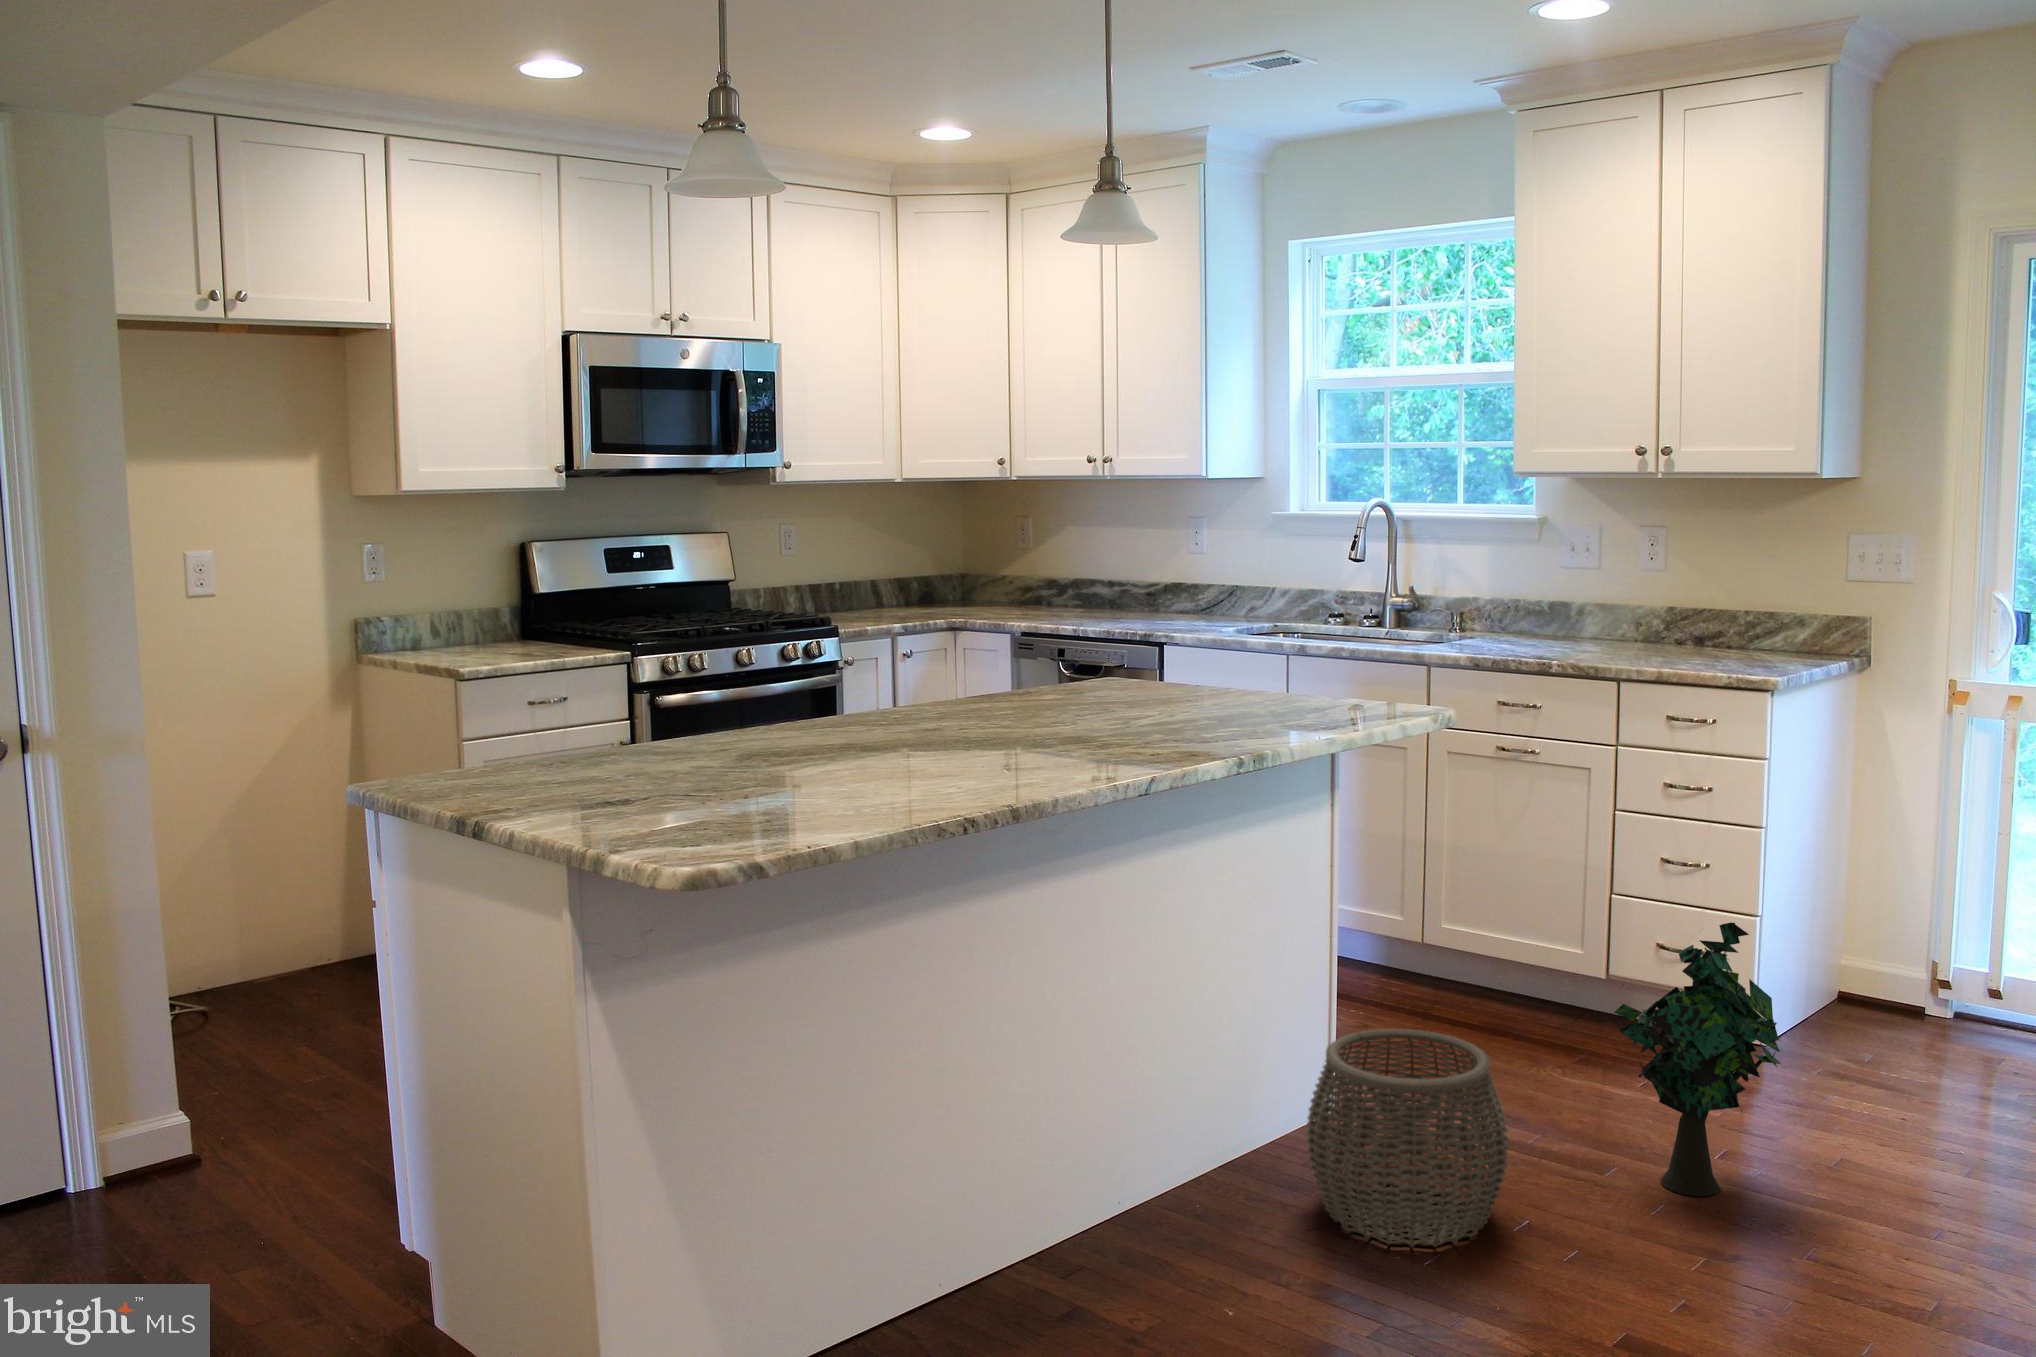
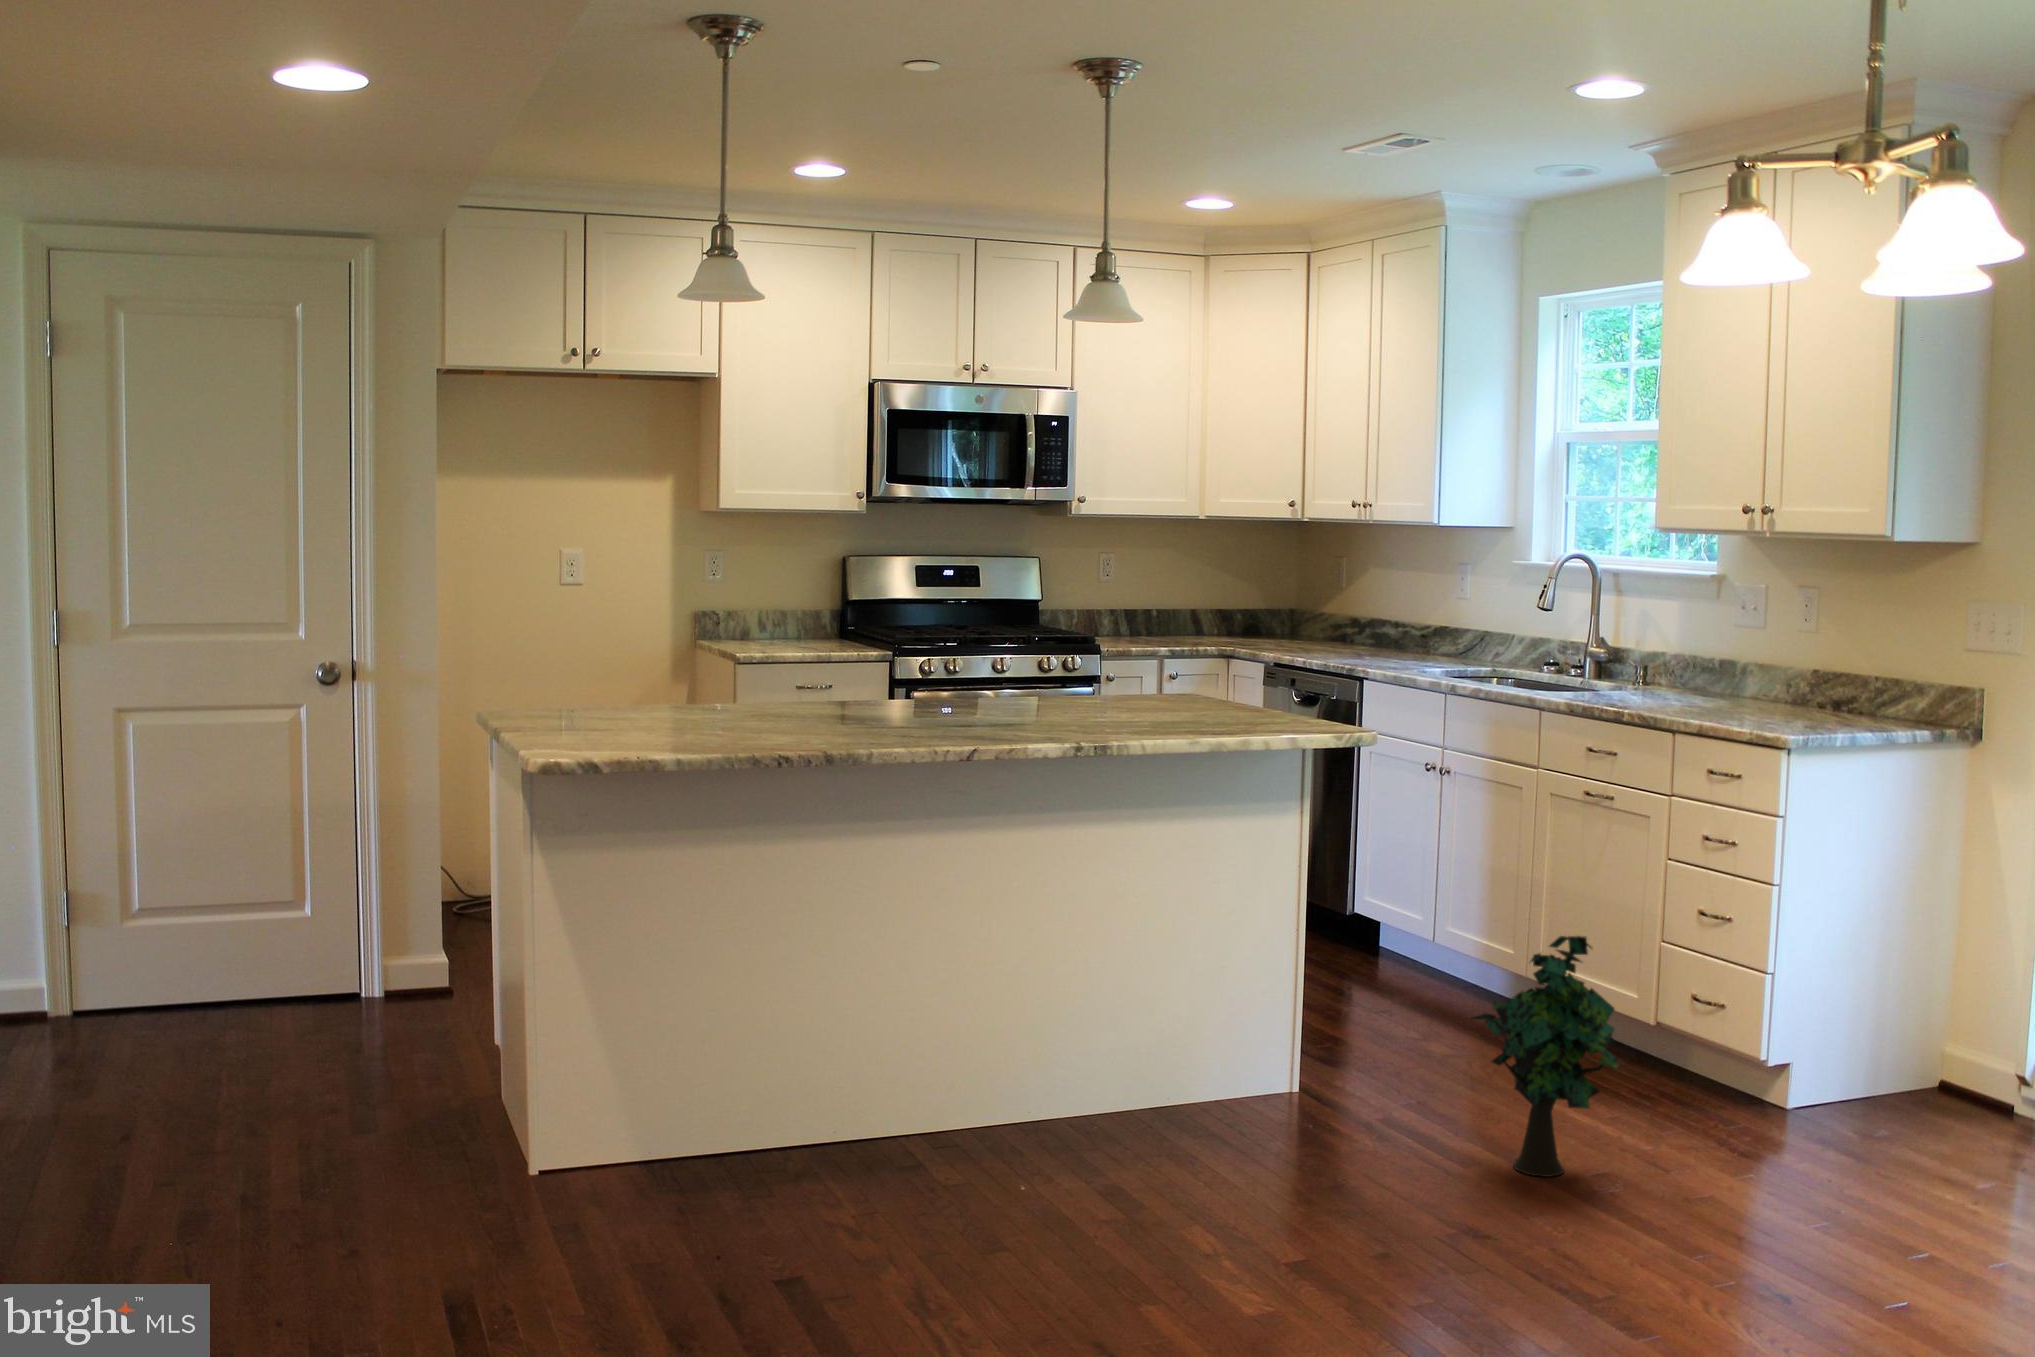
woven basket: present [1307,1029,1509,1247] -> none [1184,991,1349,1165]

